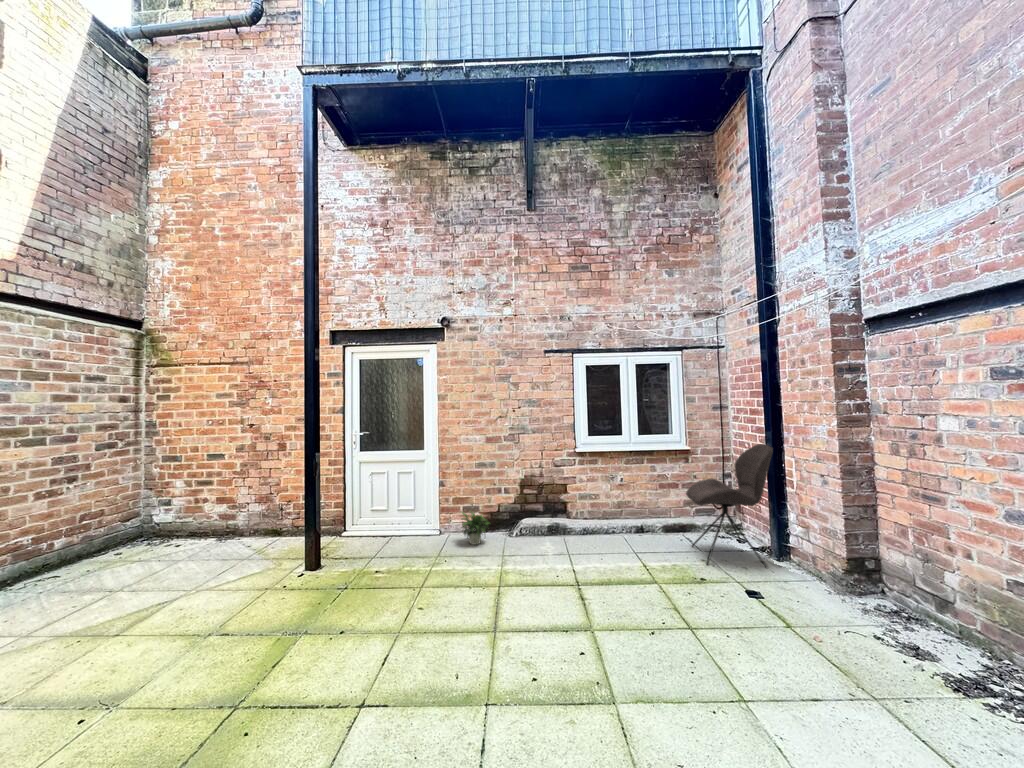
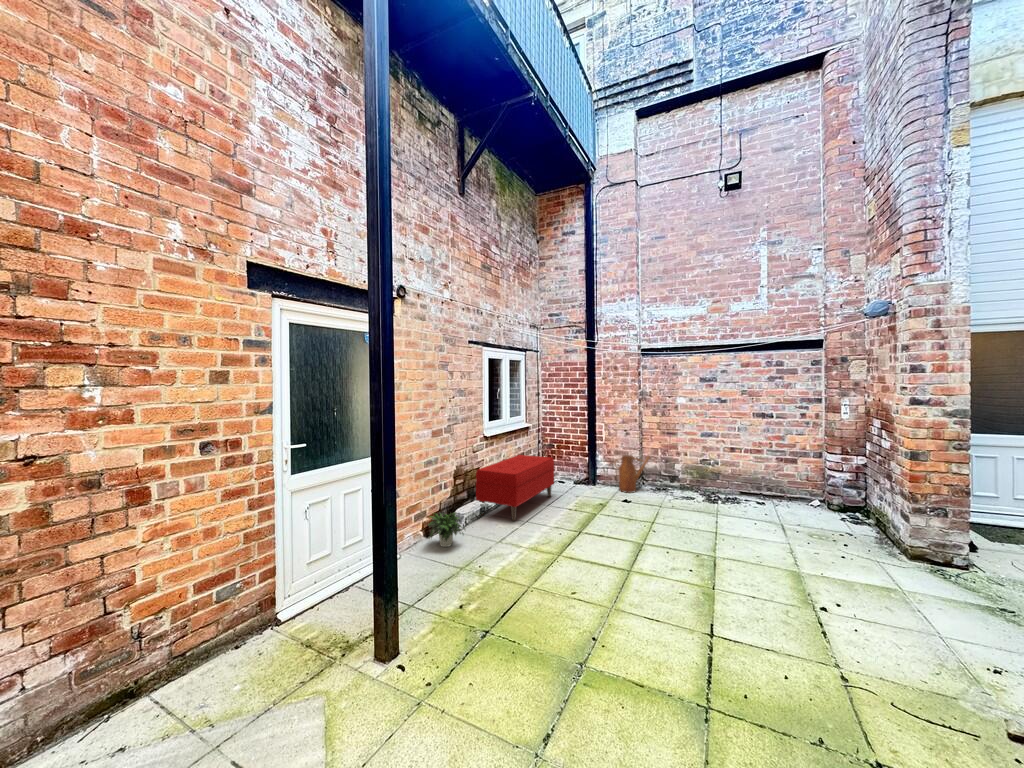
chair: present [686,444,773,568] -> none [549,415,597,496]
bench: none [551,487,672,552] -> present [476,455,554,521]
watering can: none [788,521,856,596] -> present [614,455,649,493]

